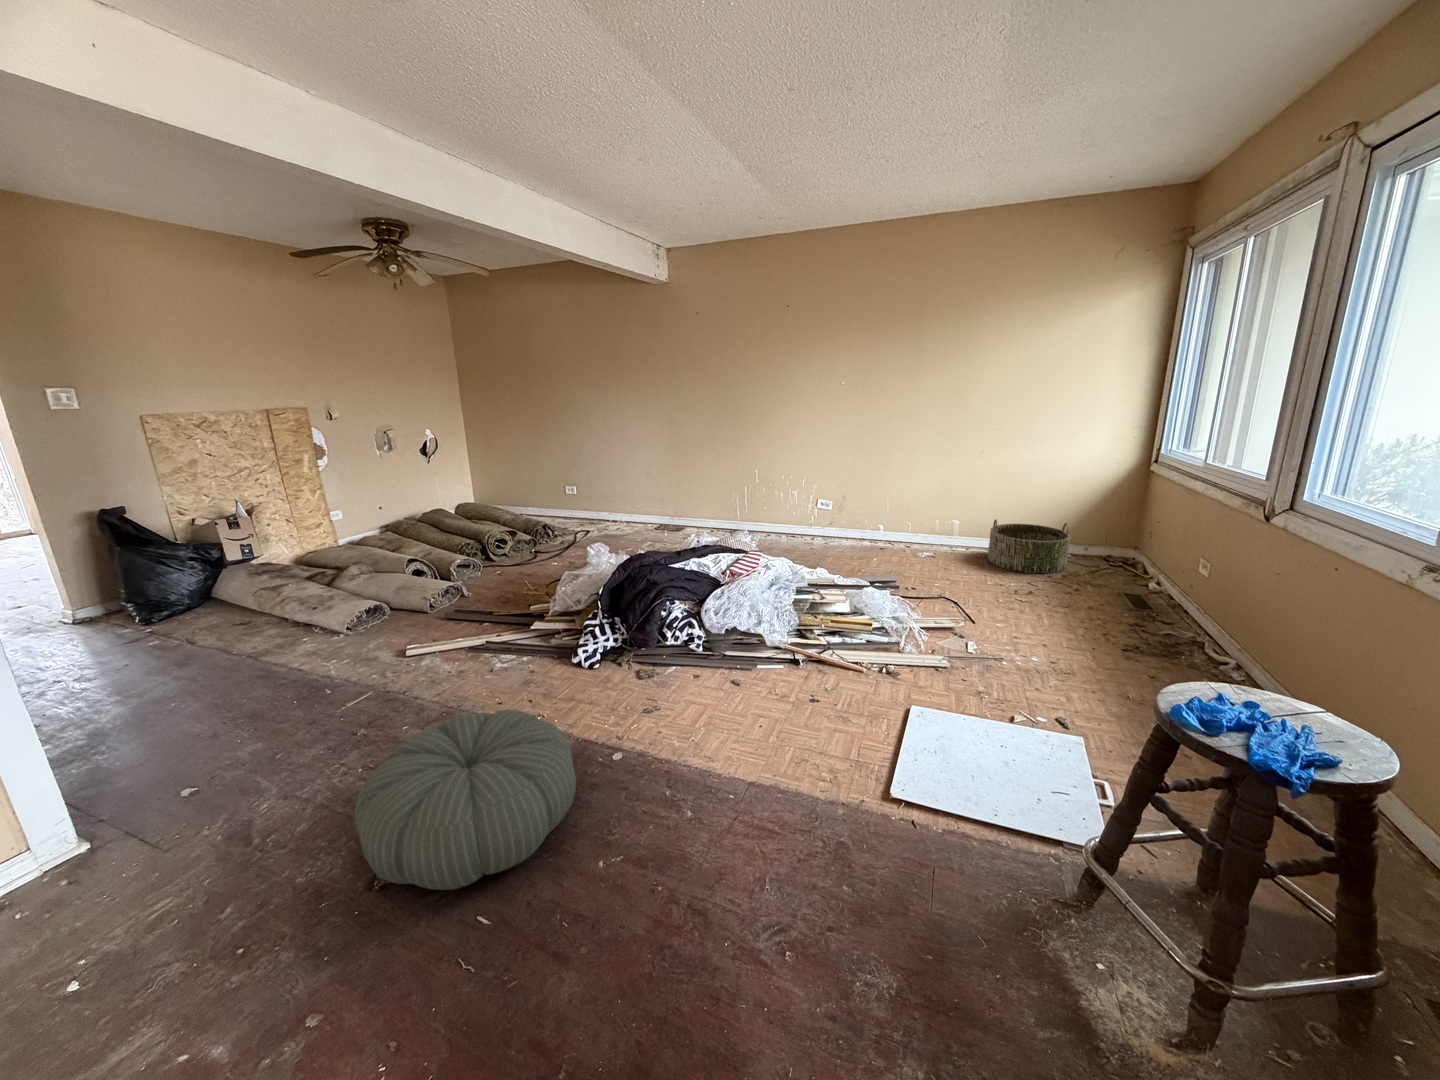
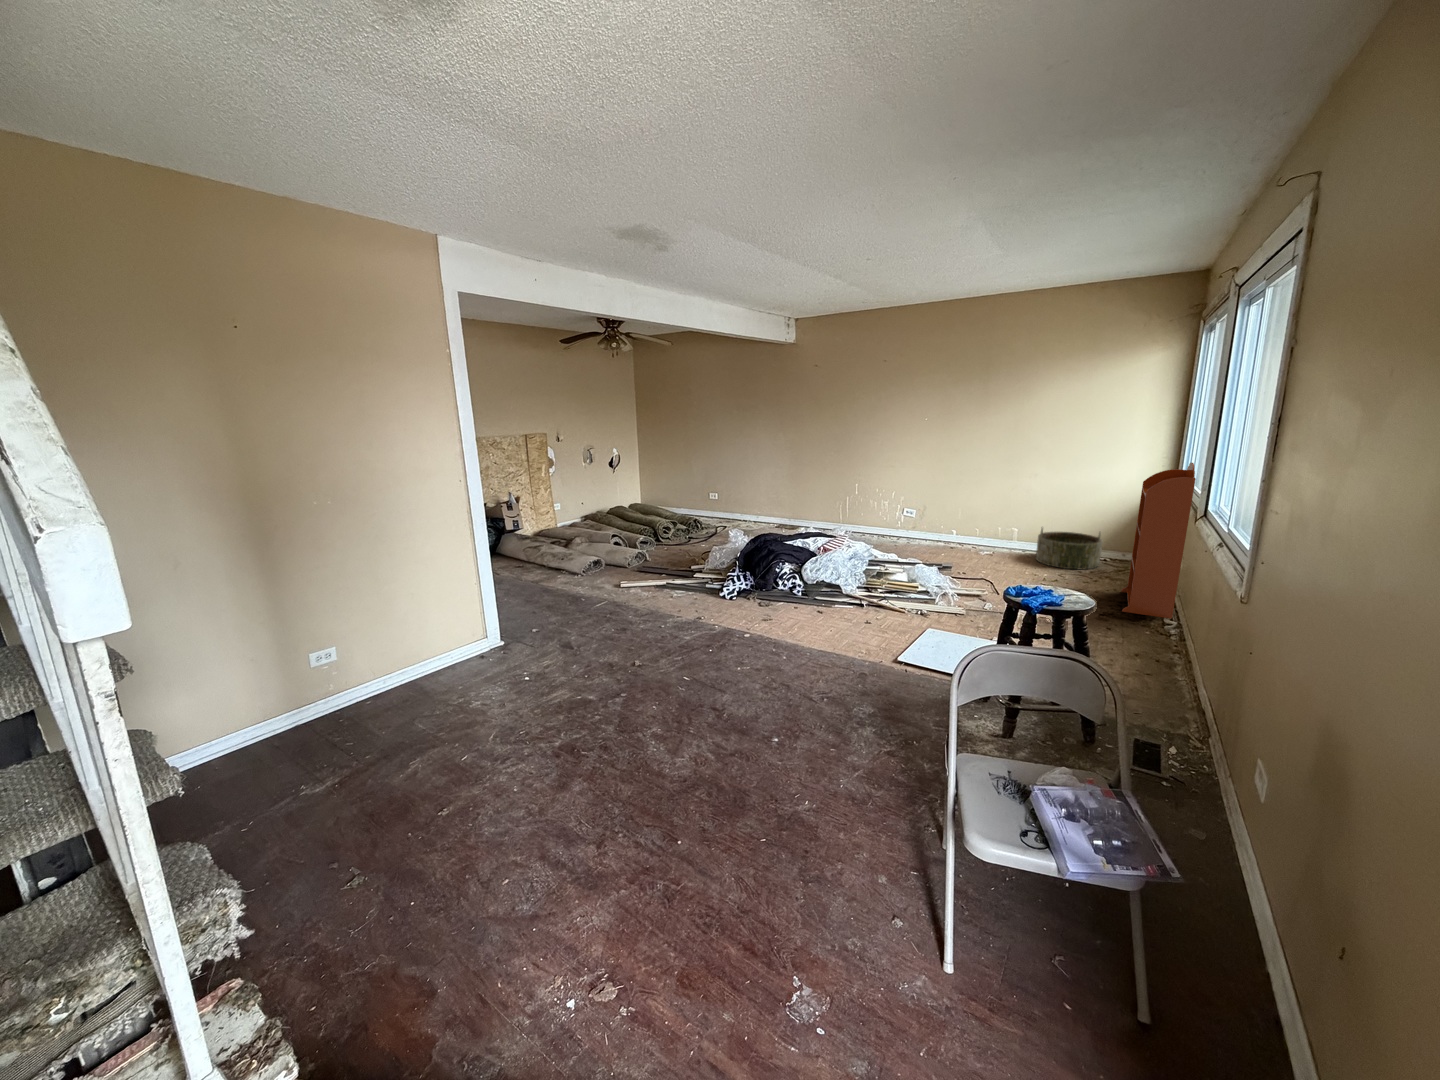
bookcase: none [1120,431,1263,651] -> present [1121,462,1196,619]
pouf: present [355,709,576,890] -> none [628,600,728,666]

